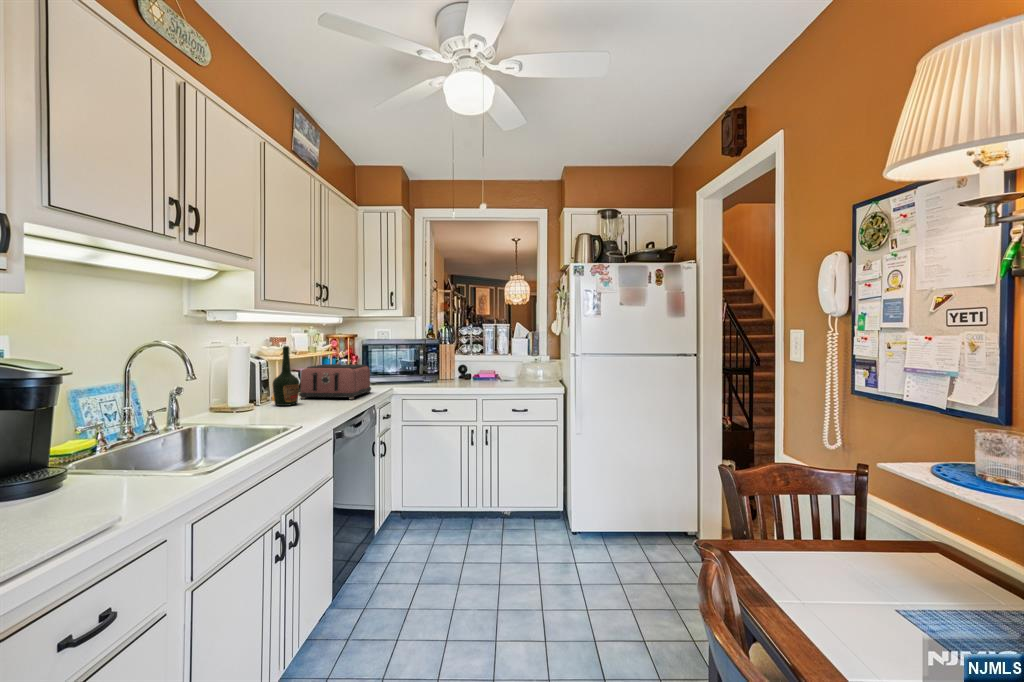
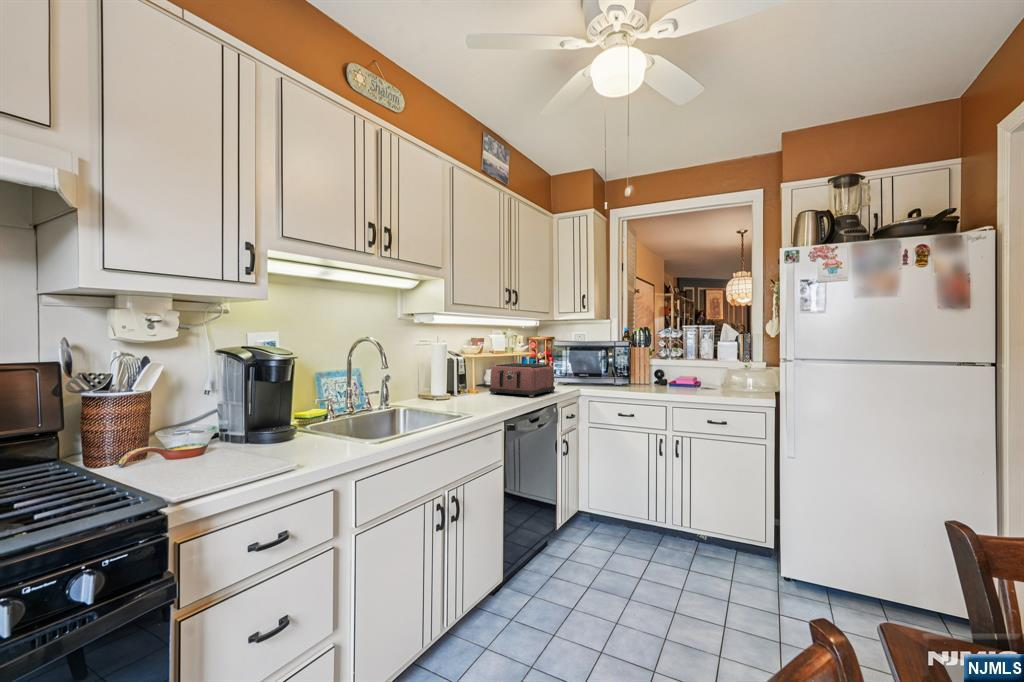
bottle: present [273,346,299,406] -> none [464,346,485,399]

